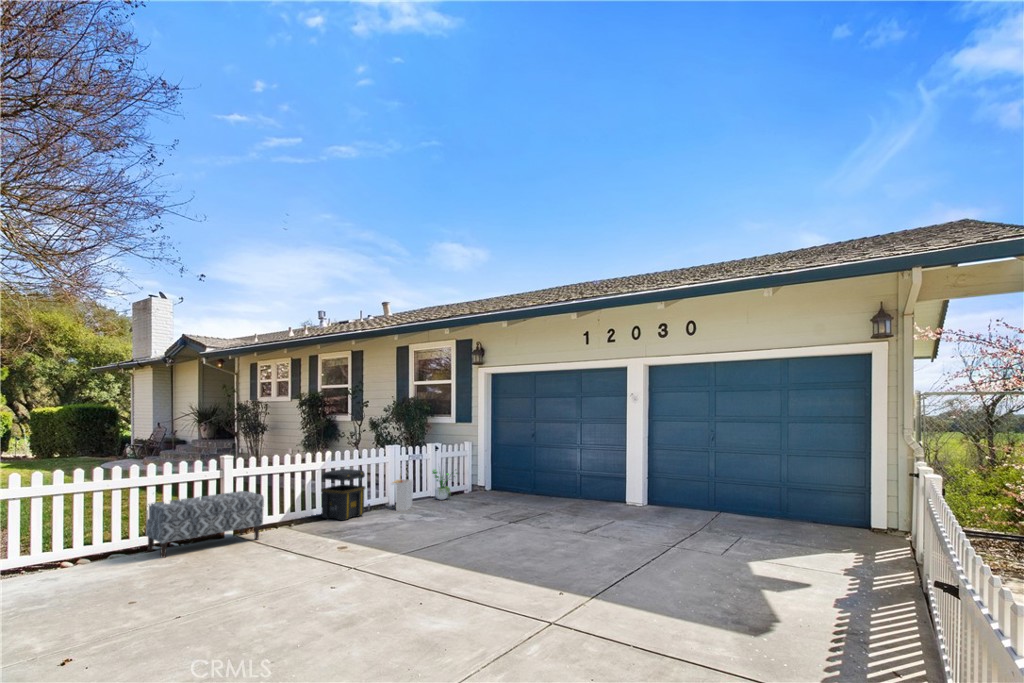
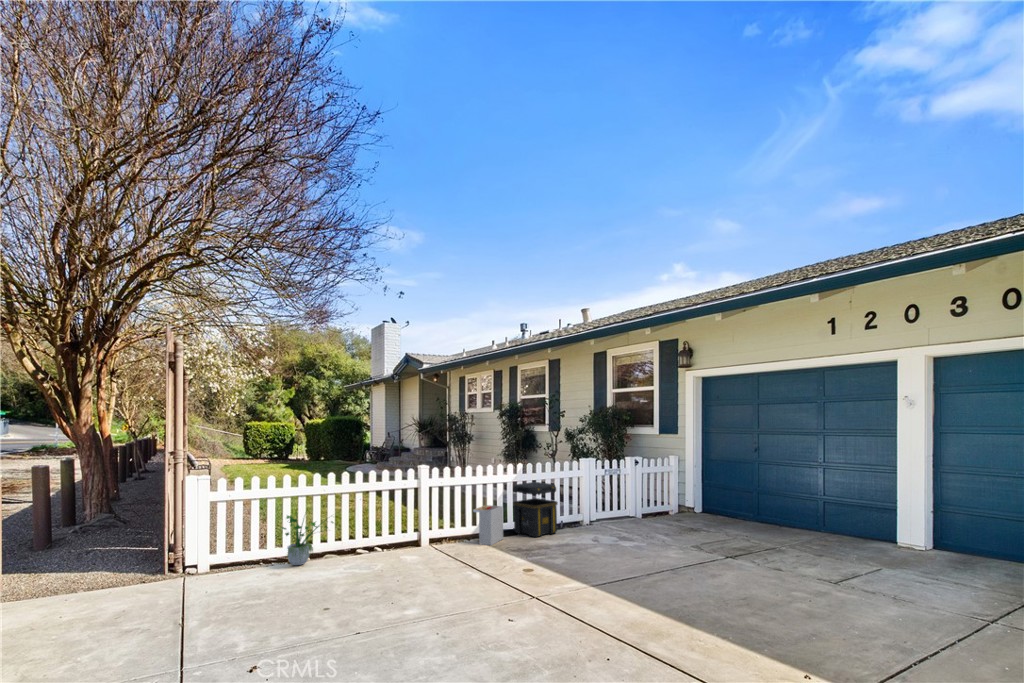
potted plant: present [432,470,457,500] -> present [282,516,333,565]
storage bin: present [391,474,413,511] -> present [473,498,503,545]
bench: present [146,491,264,558] -> none [352,500,454,562]

